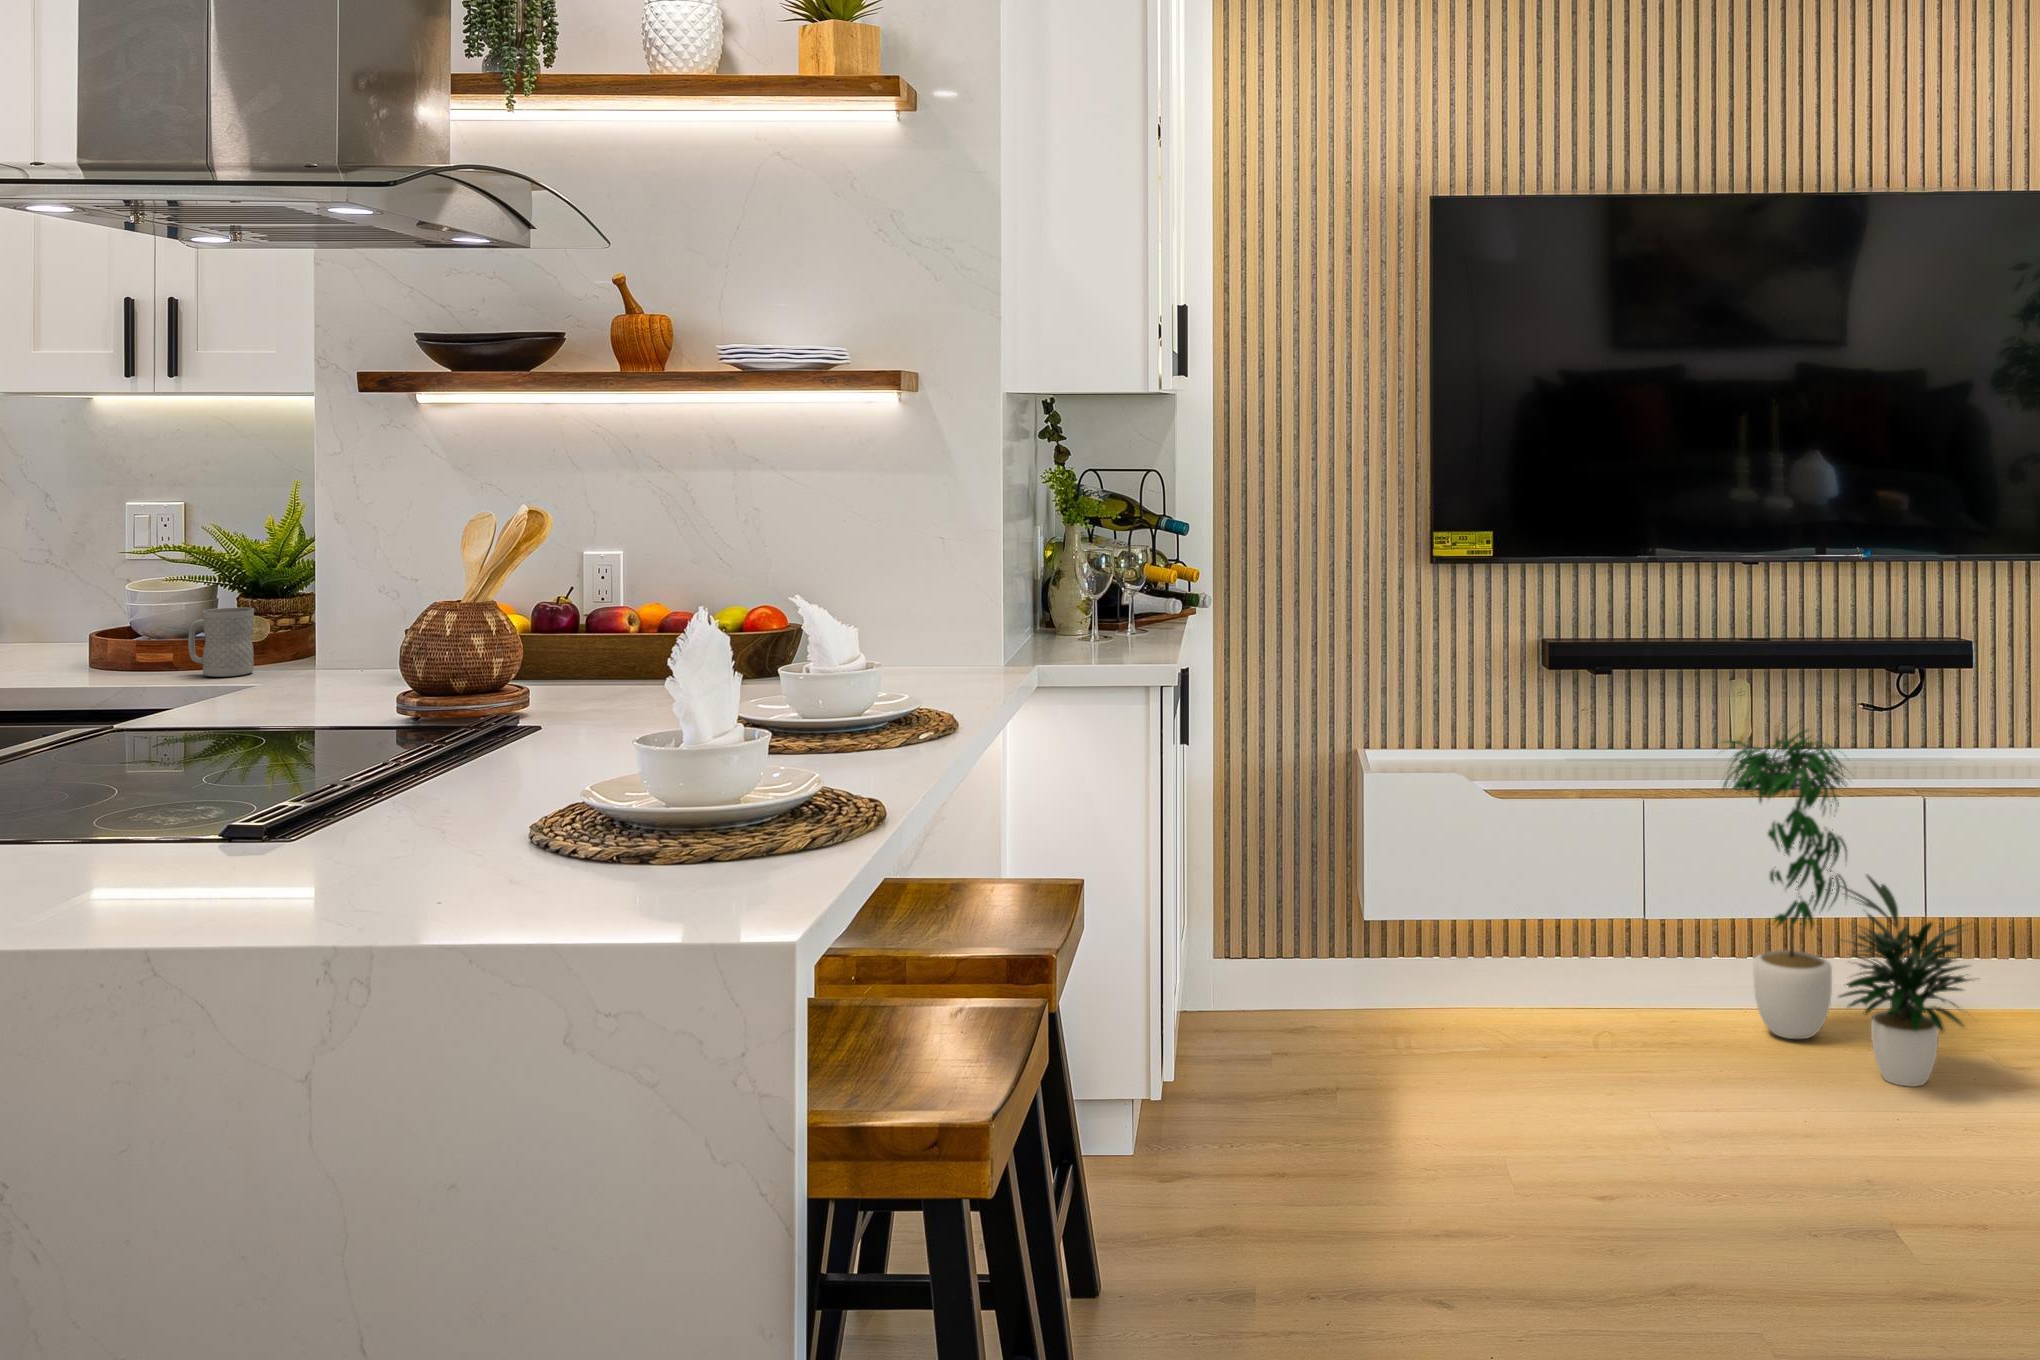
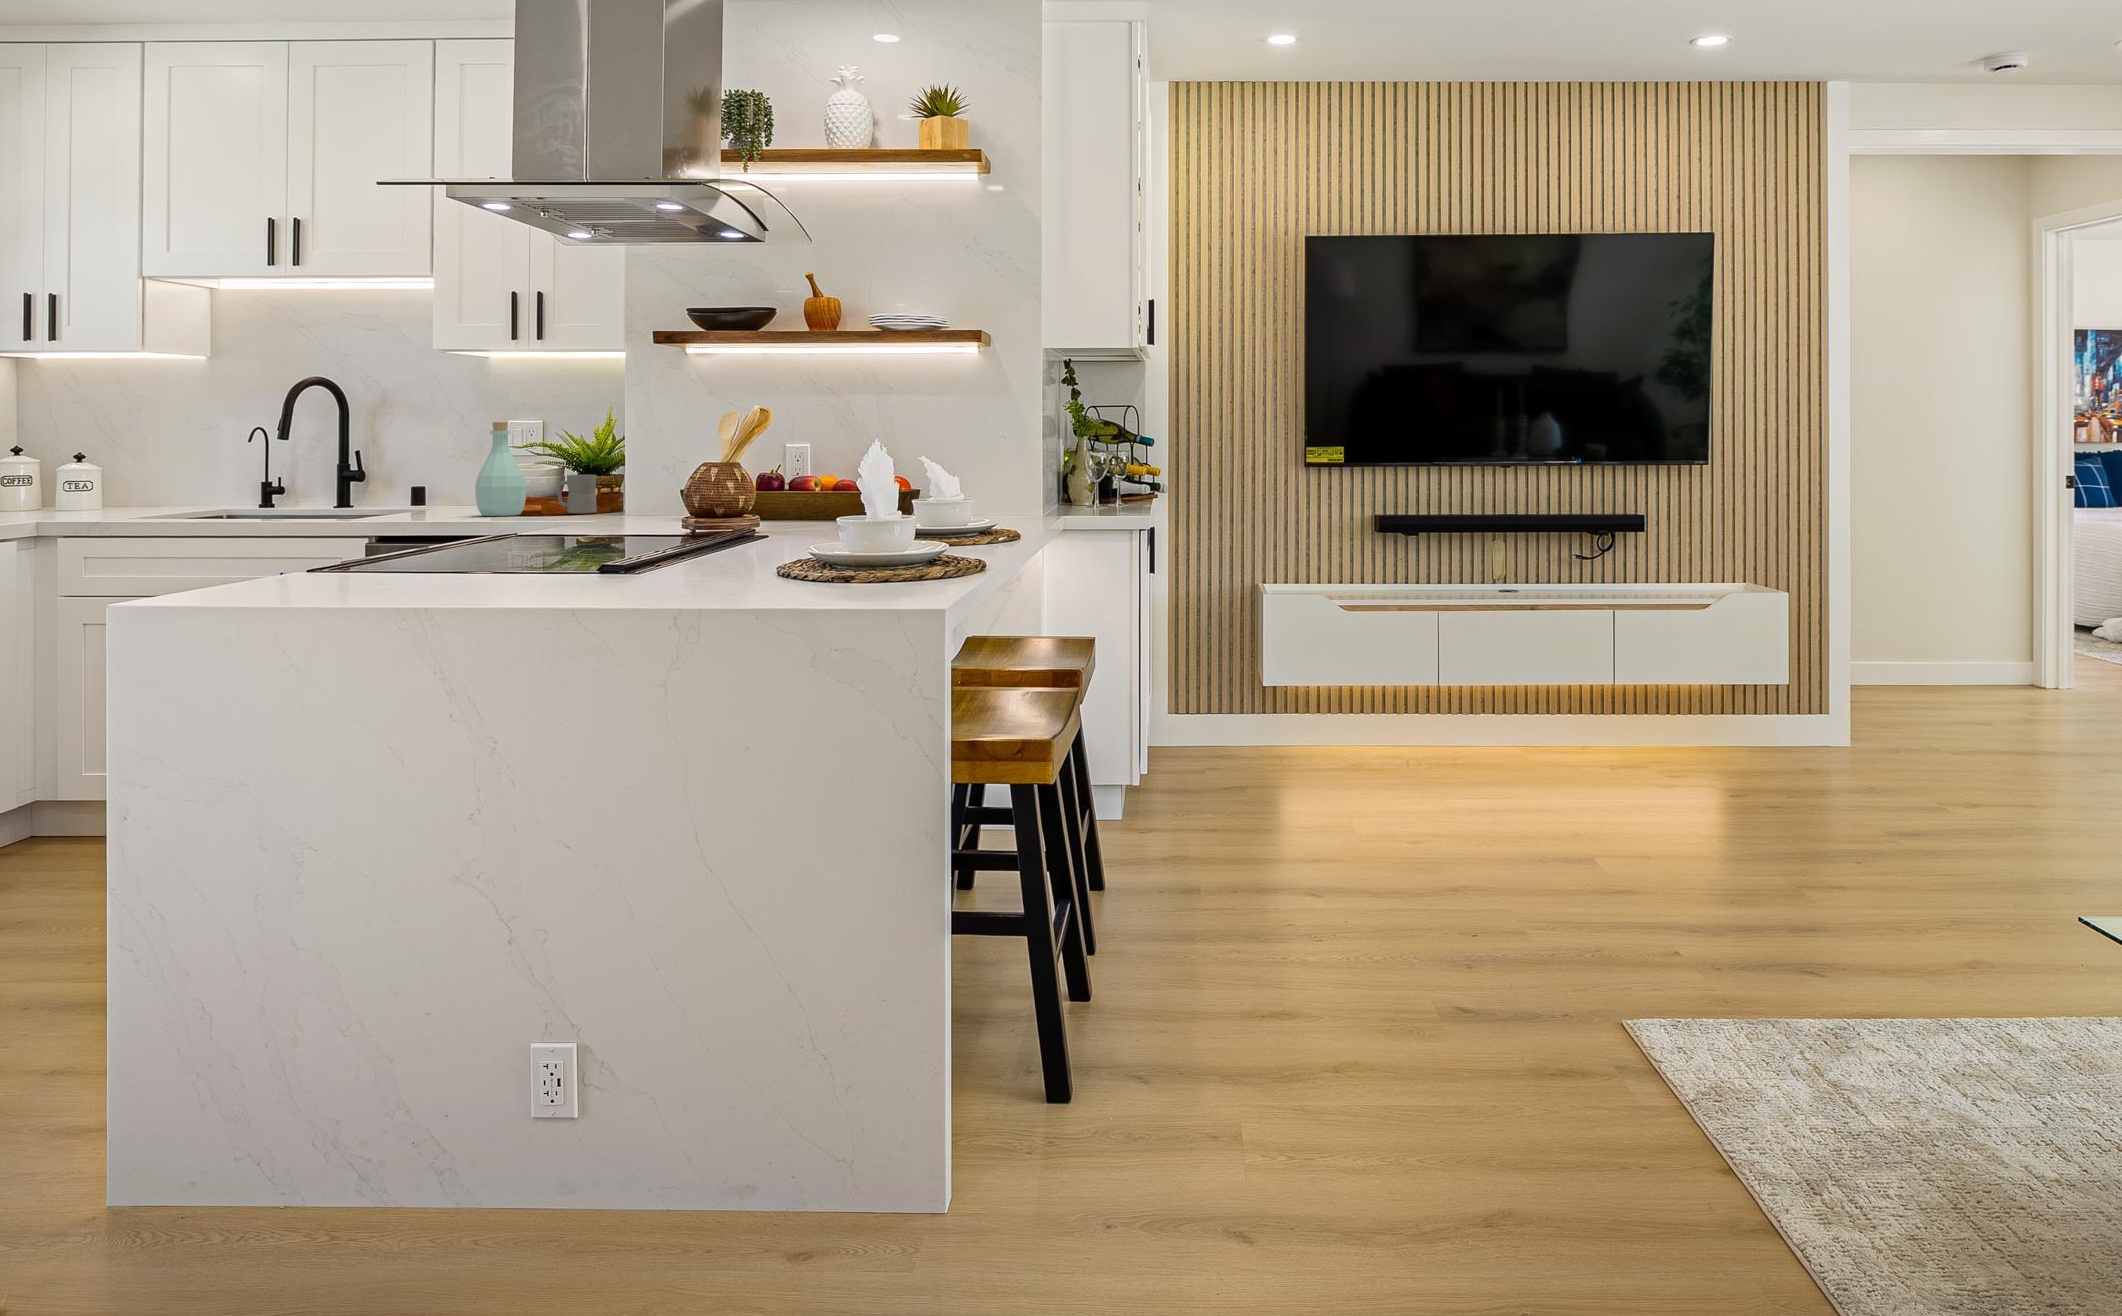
bottle: none [46,521,135,683] -> present [475,422,526,516]
potted plant: present [1723,723,1979,1087] -> none [1480,556,1636,775]

